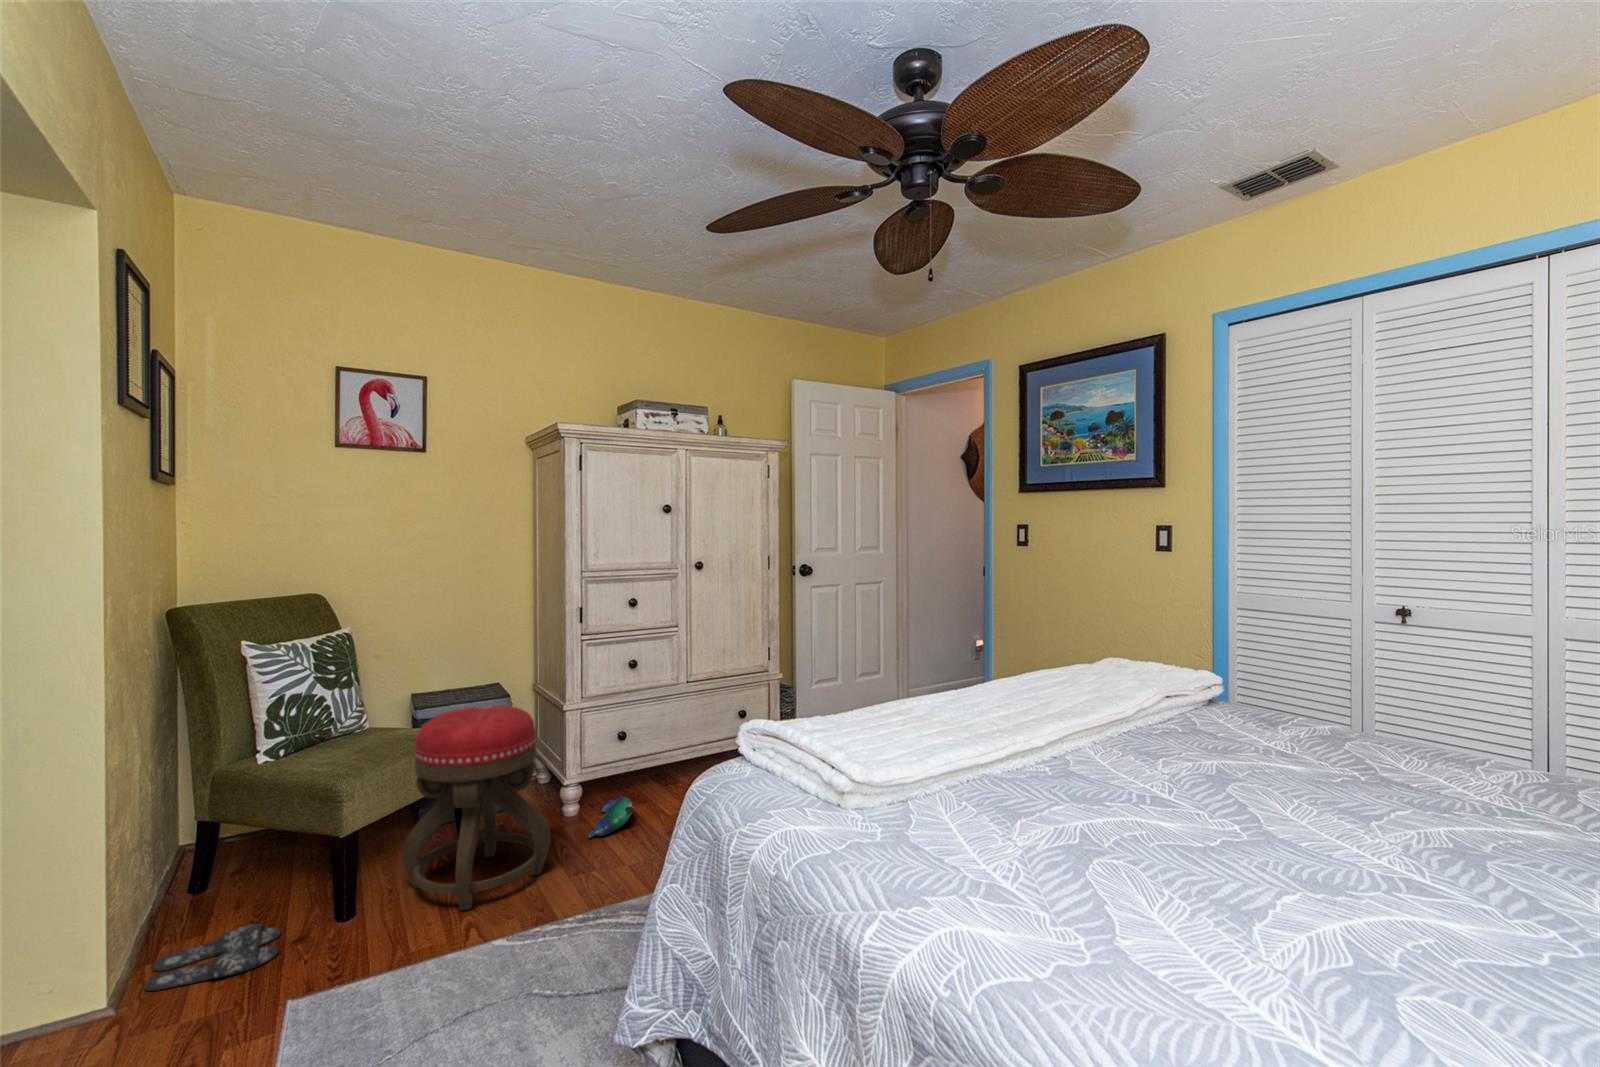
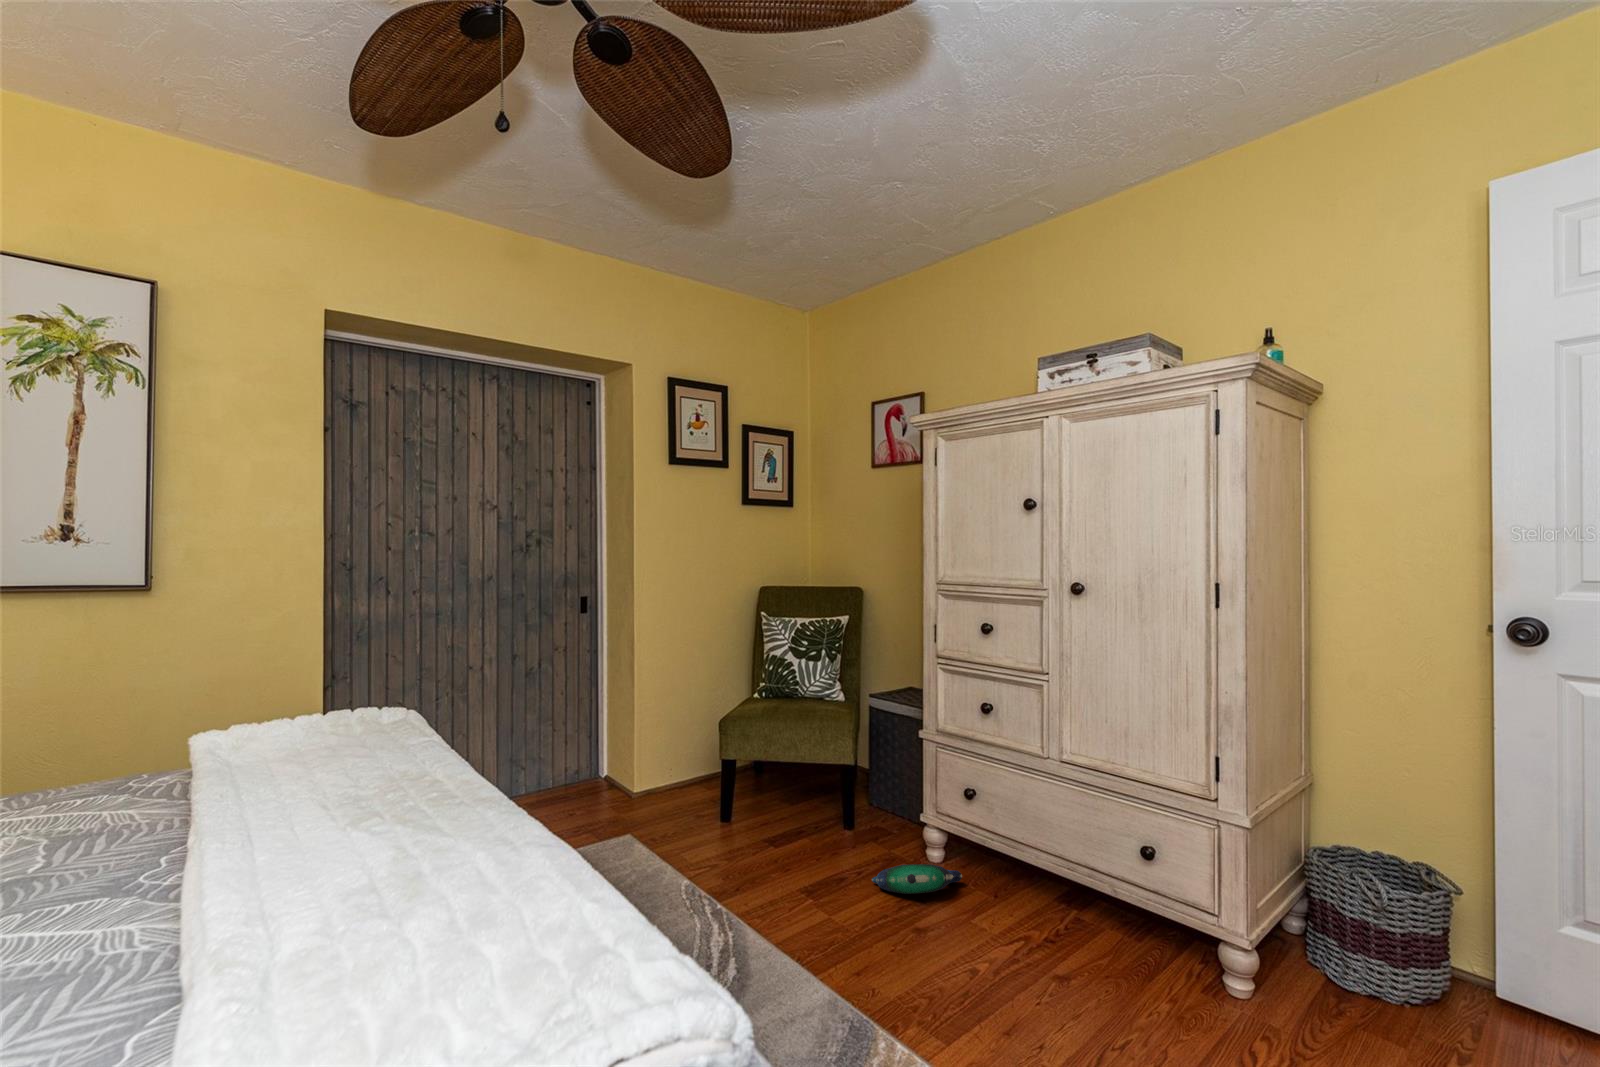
ottoman: present [402,706,551,910] -> none [715,692,837,873]
slippers: present [144,924,282,991] -> none [639,789,702,815]

